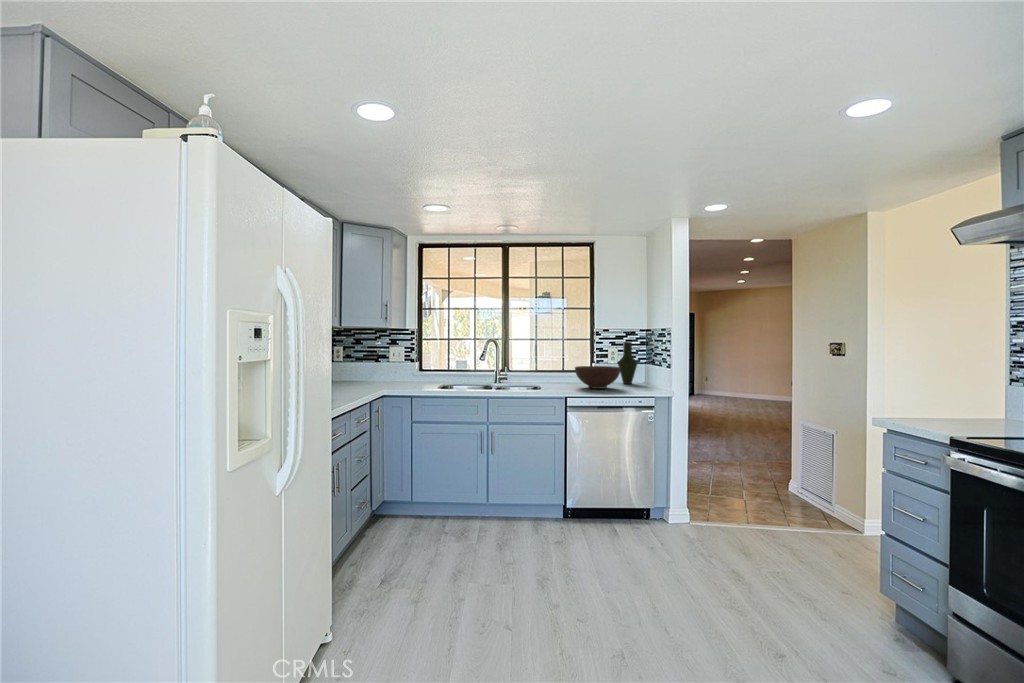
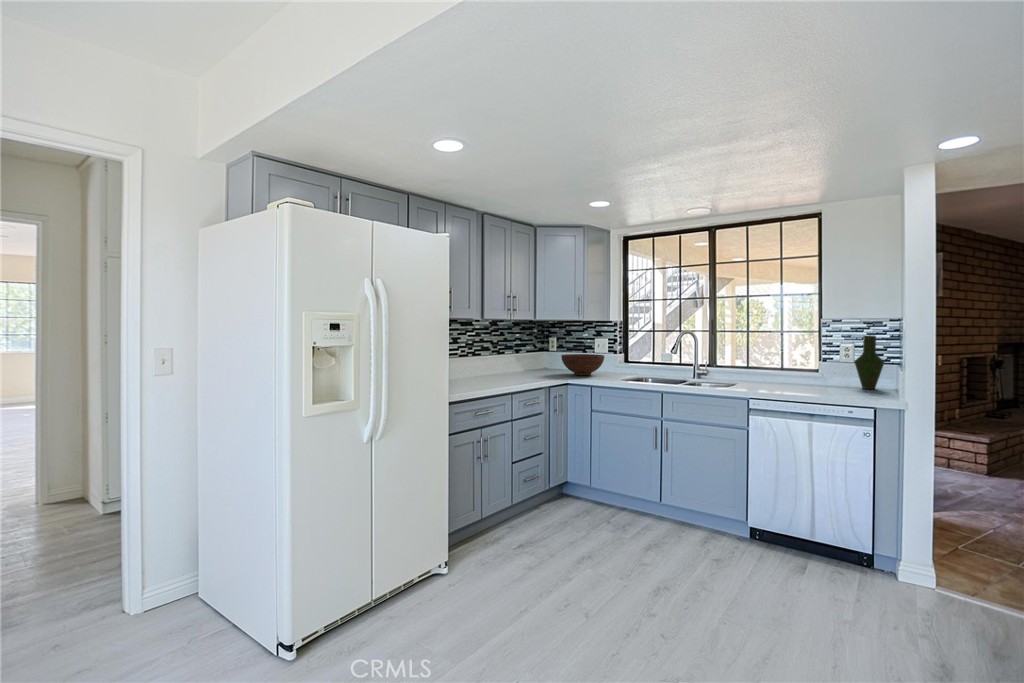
fruit bowl: present [575,366,621,389] -> present [561,354,604,375]

